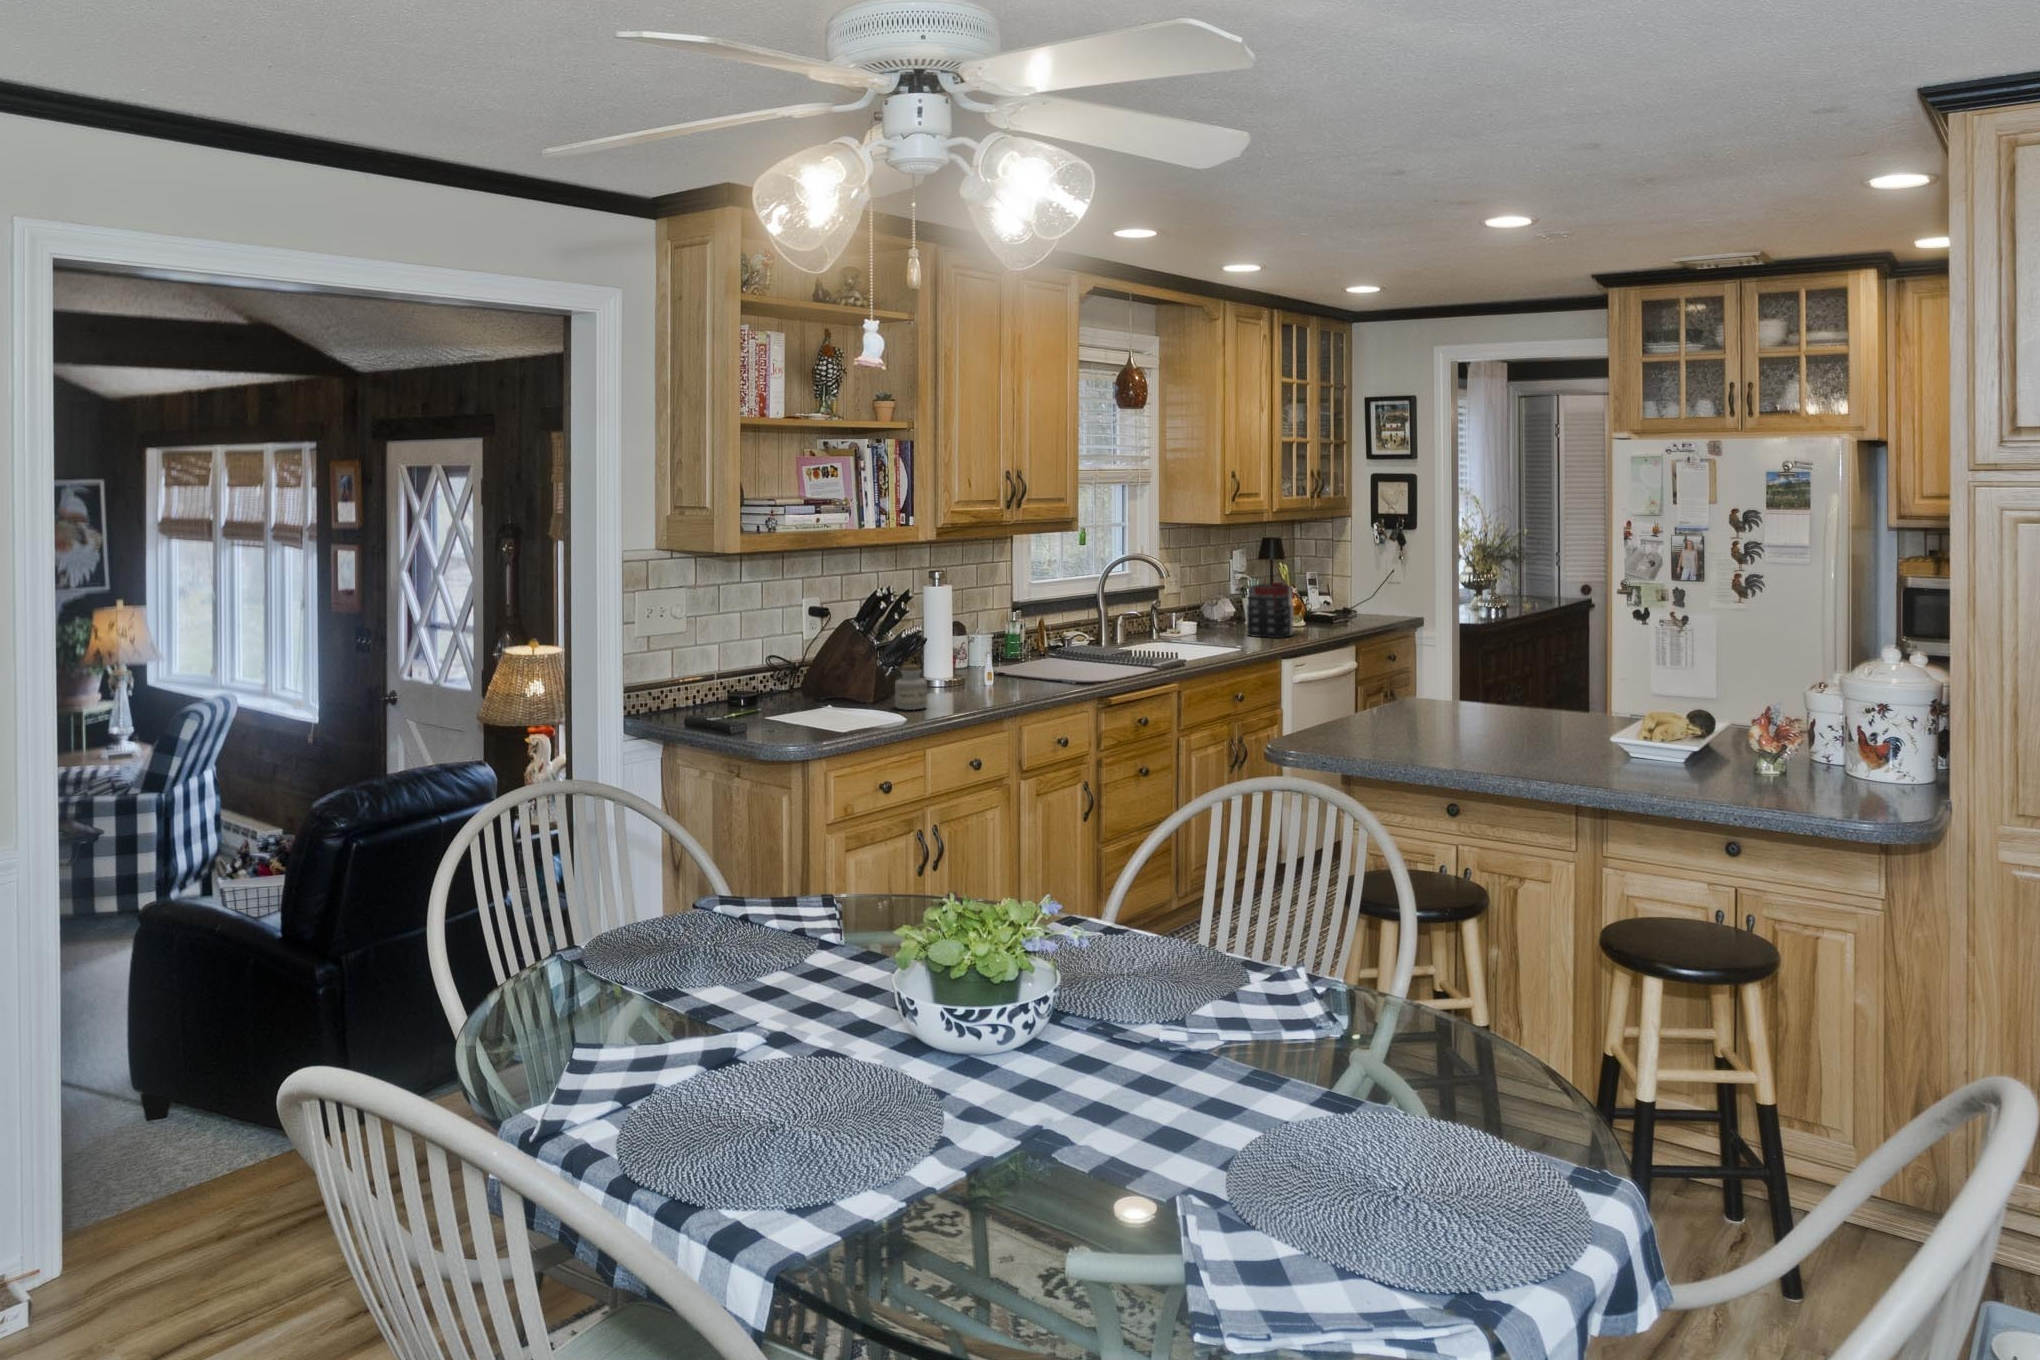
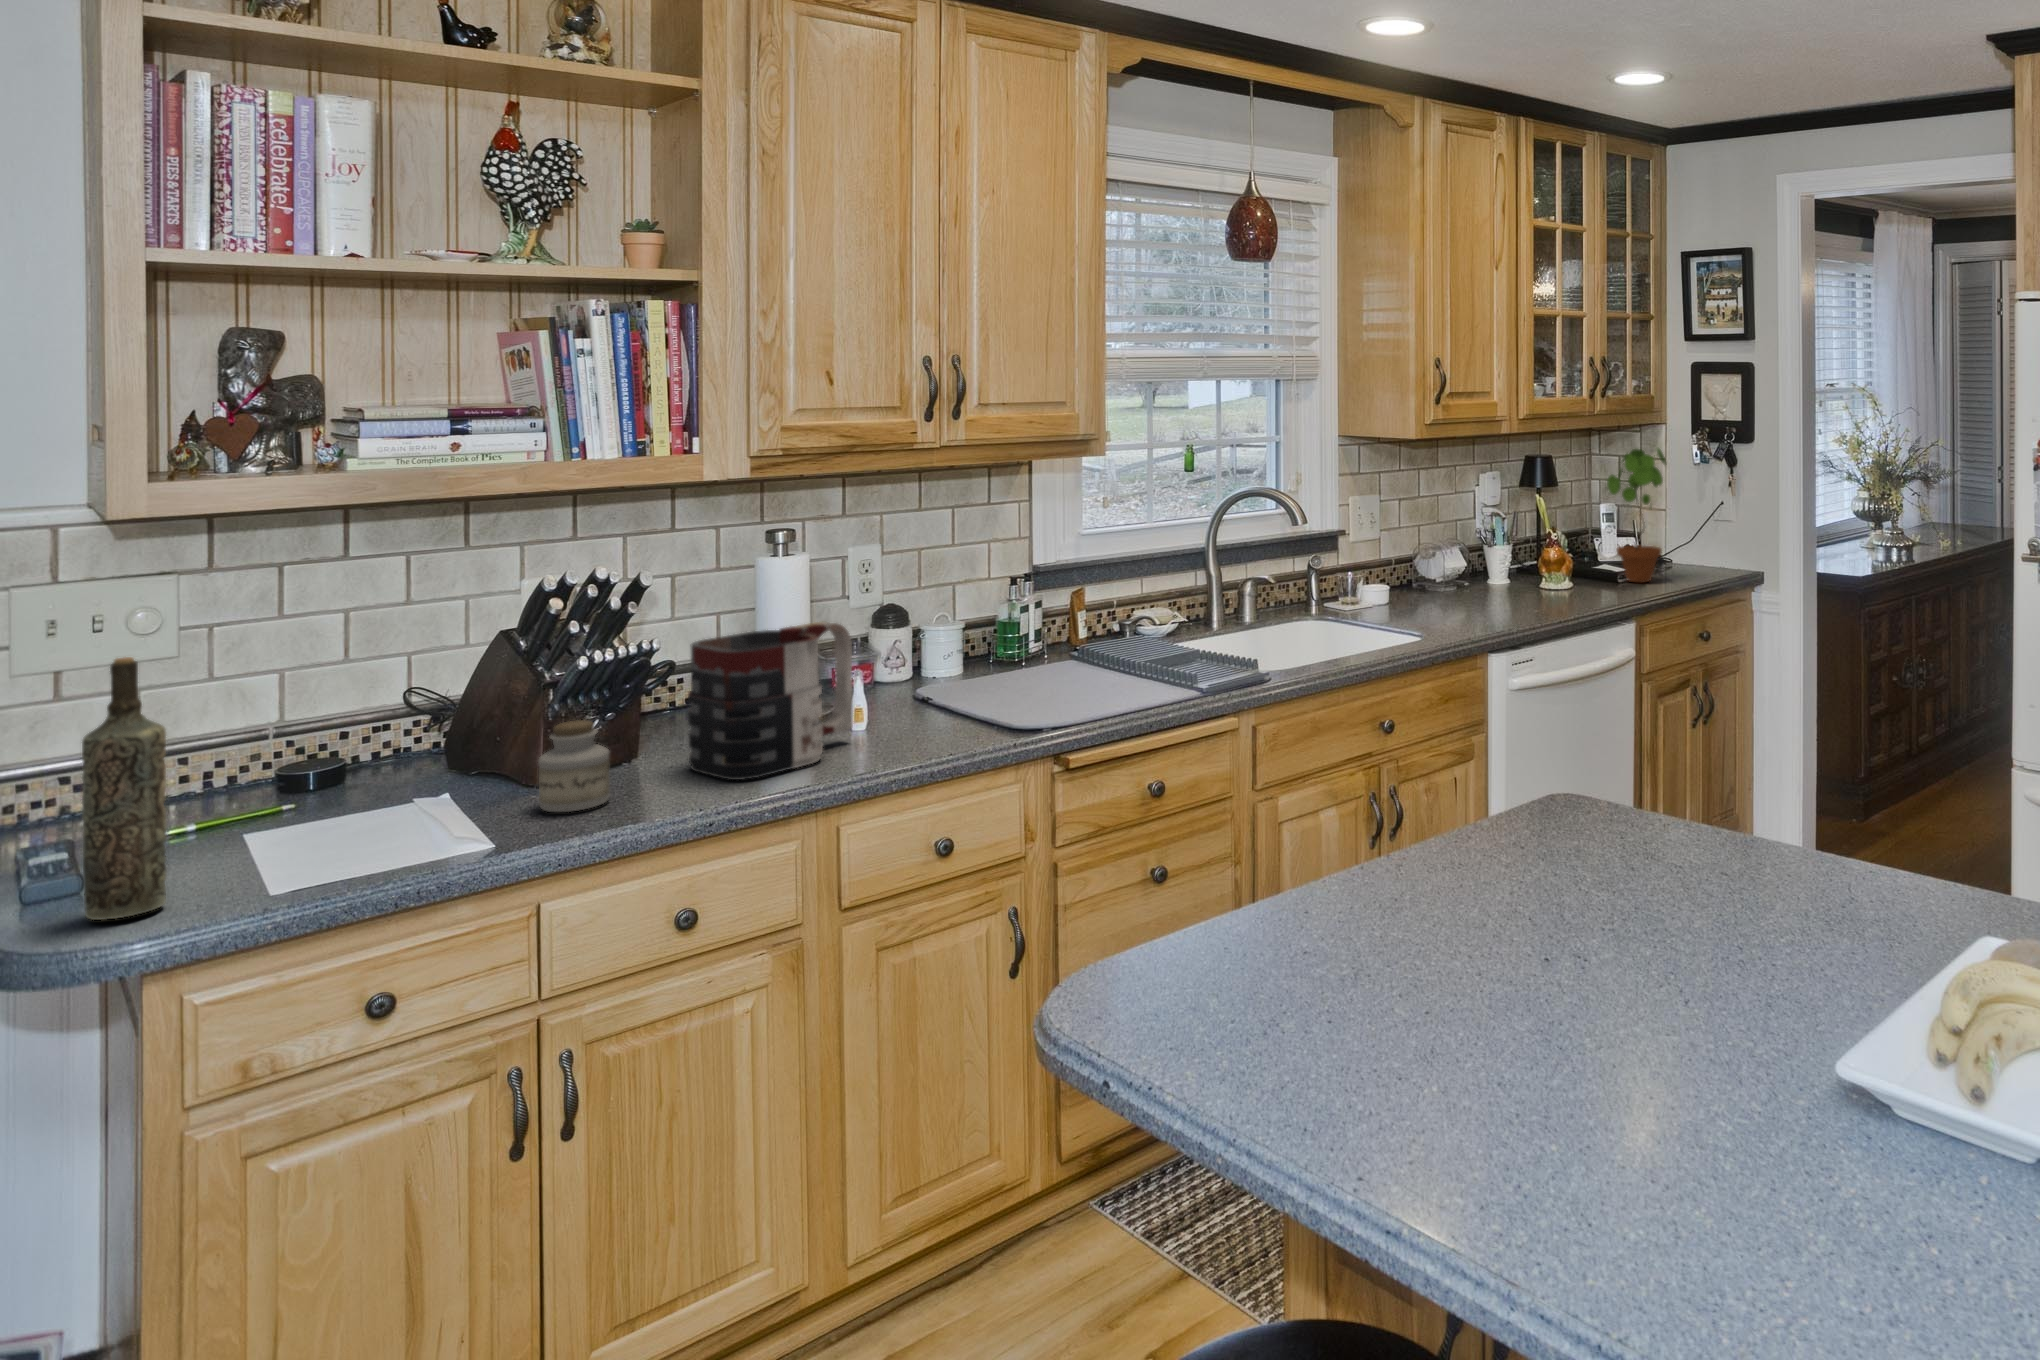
potted plant: none [1325,531,1364,622] -> present [1607,448,1666,582]
mug: present [1247,581,1294,638] -> present [688,622,853,780]
bottle: none [781,617,811,737] -> present [82,657,167,920]

